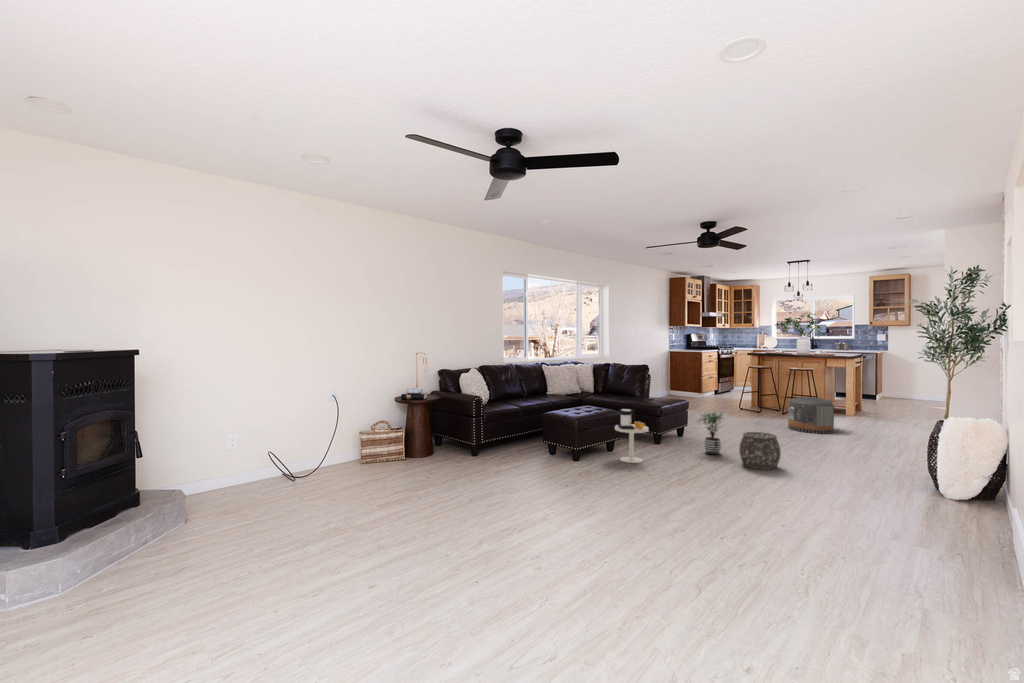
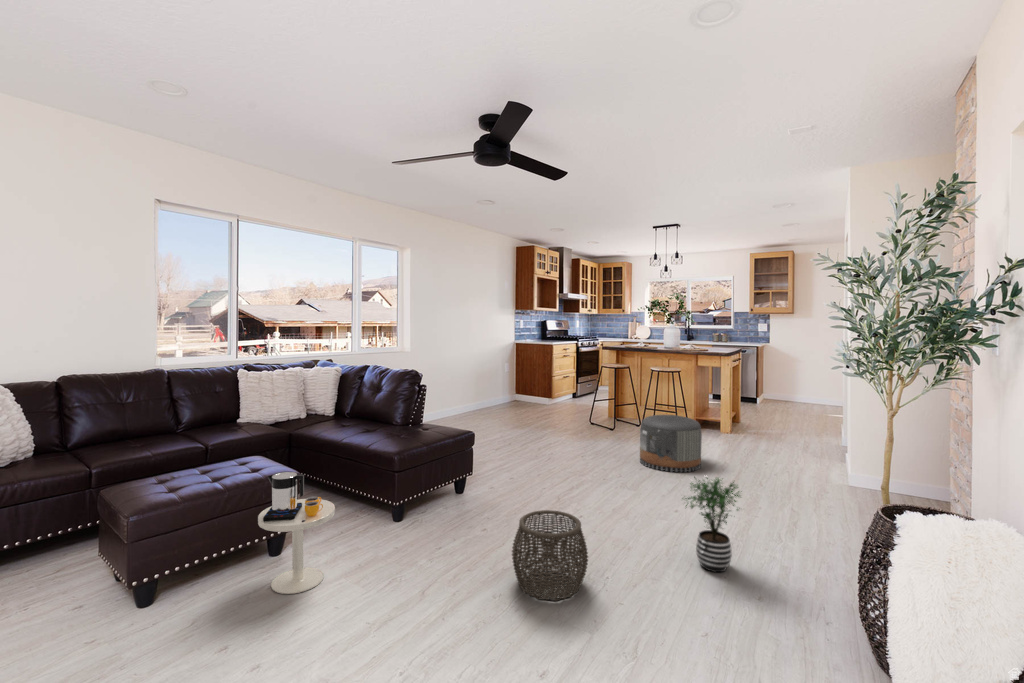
potted plant: present [699,412,723,455] -> present [682,477,740,572]

